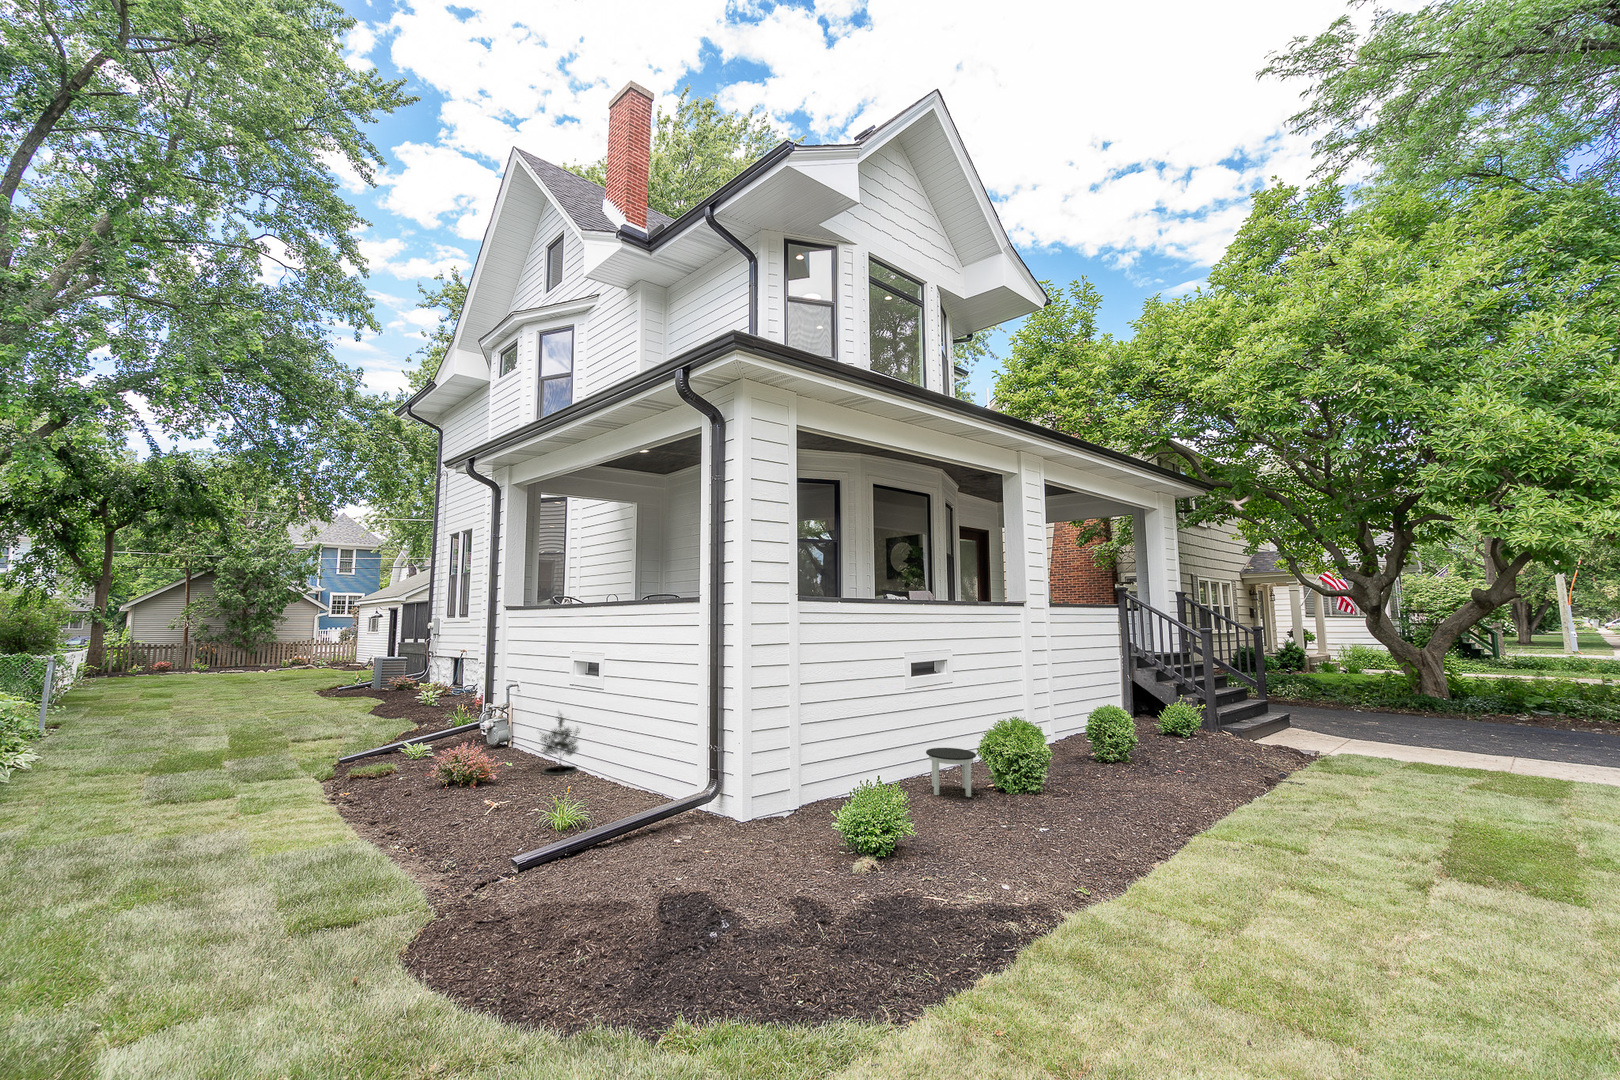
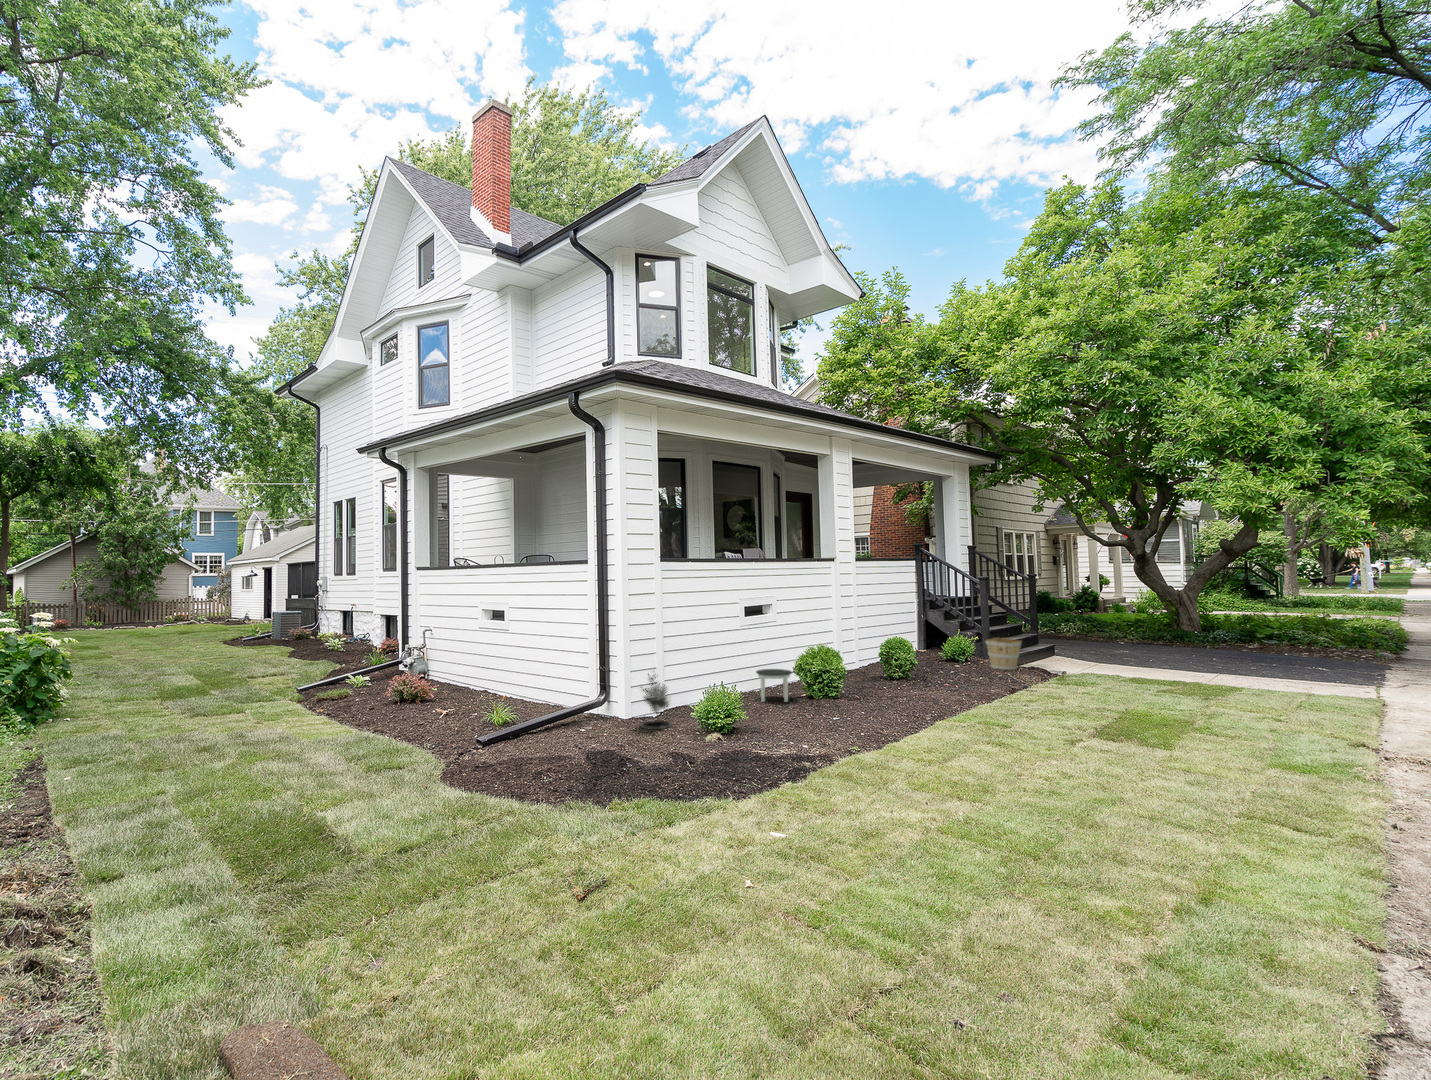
wooden bucket: none [1216,710,1267,754] -> present [985,638,1021,670]
potted tree: present [540,714,579,775] -> present [641,674,671,729]

